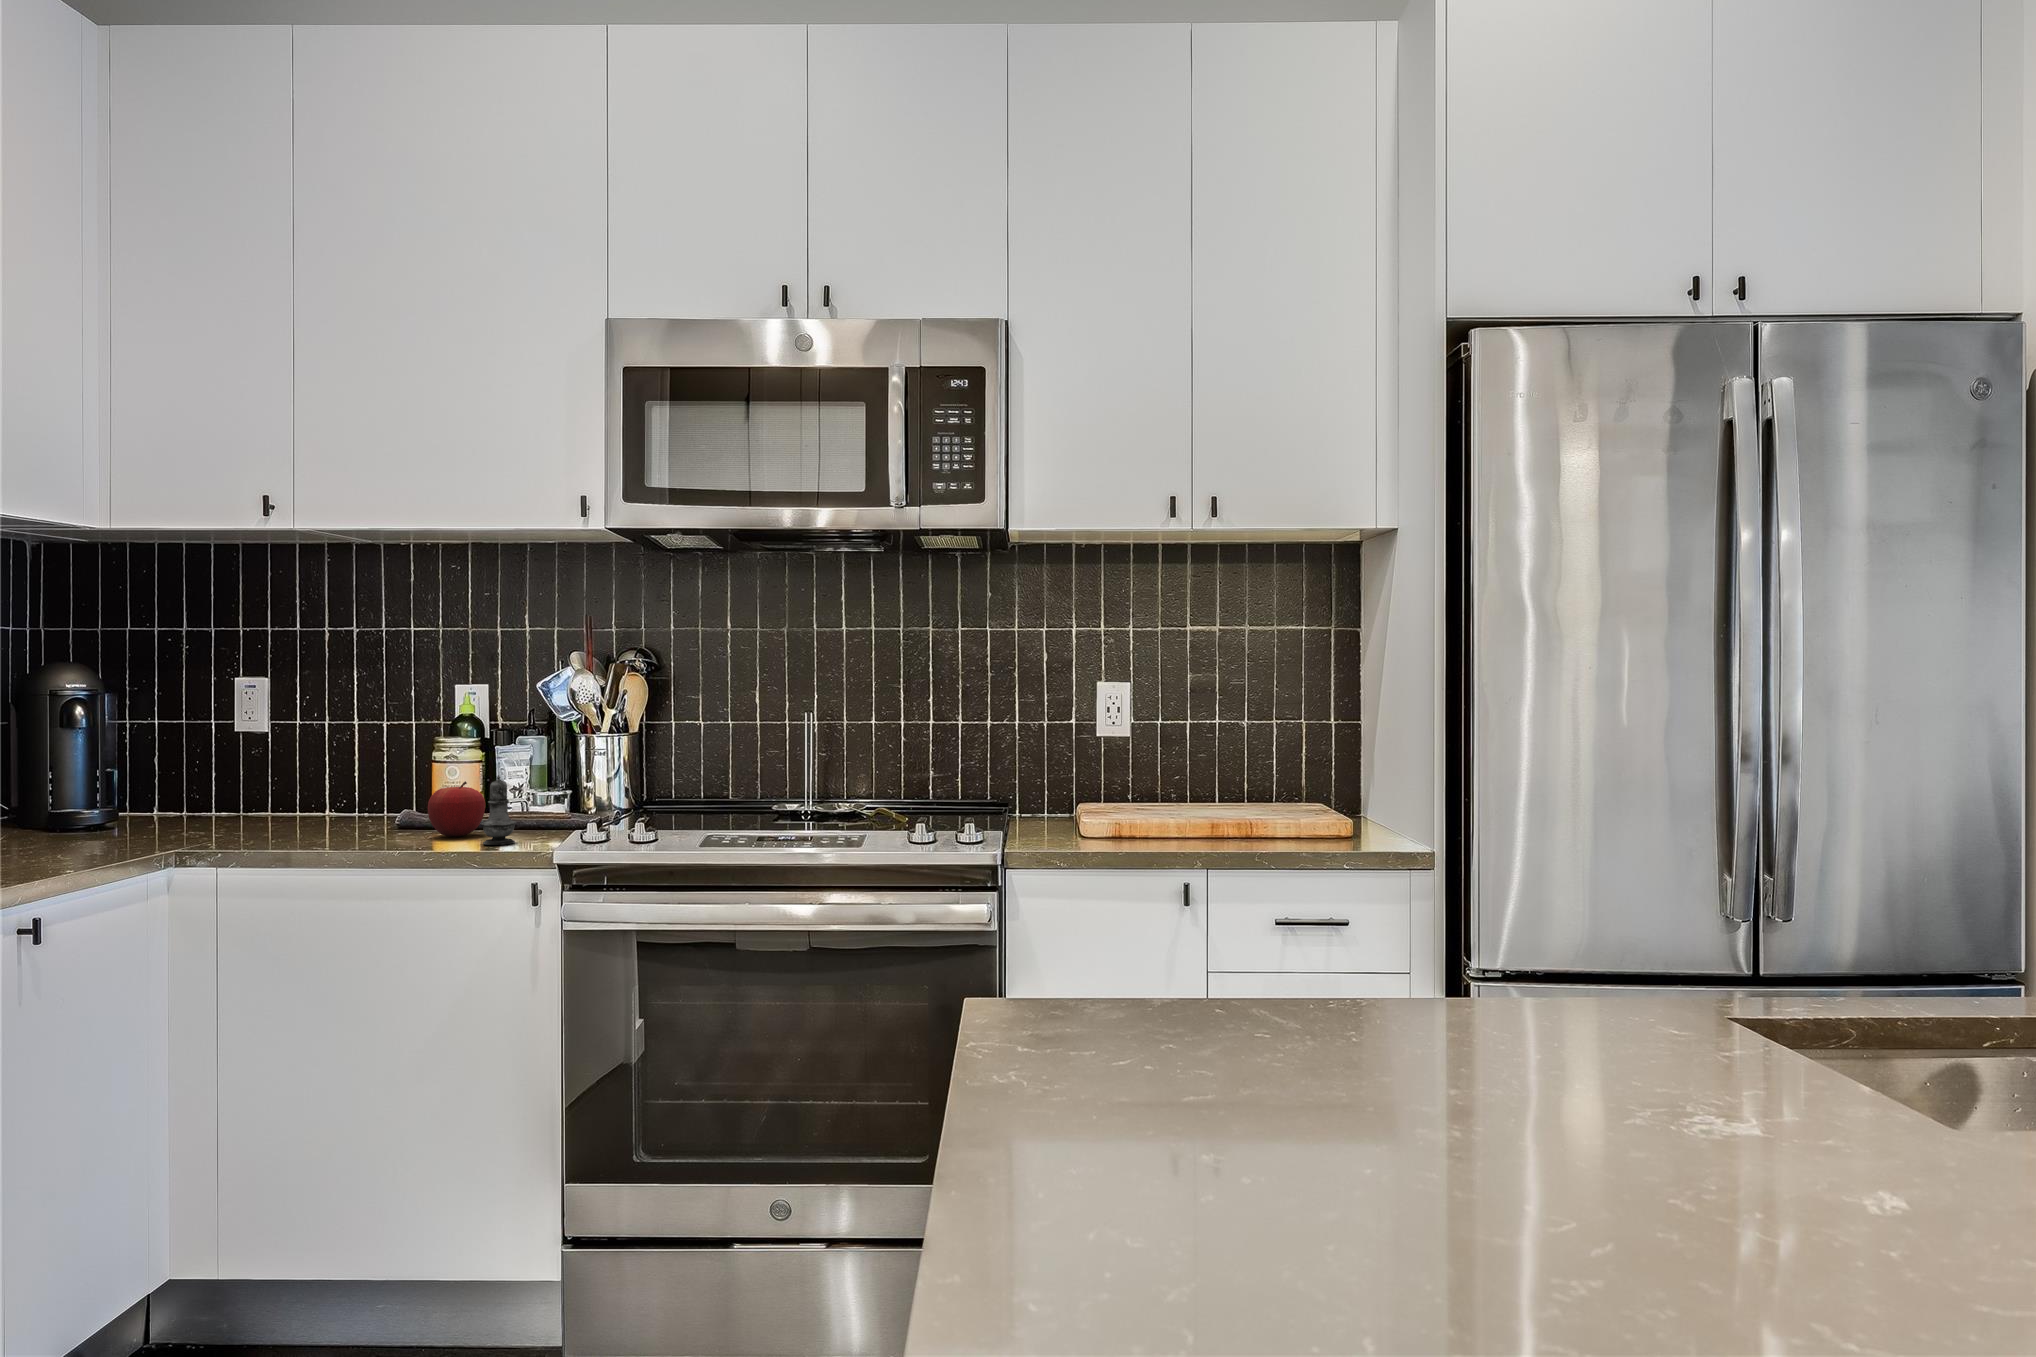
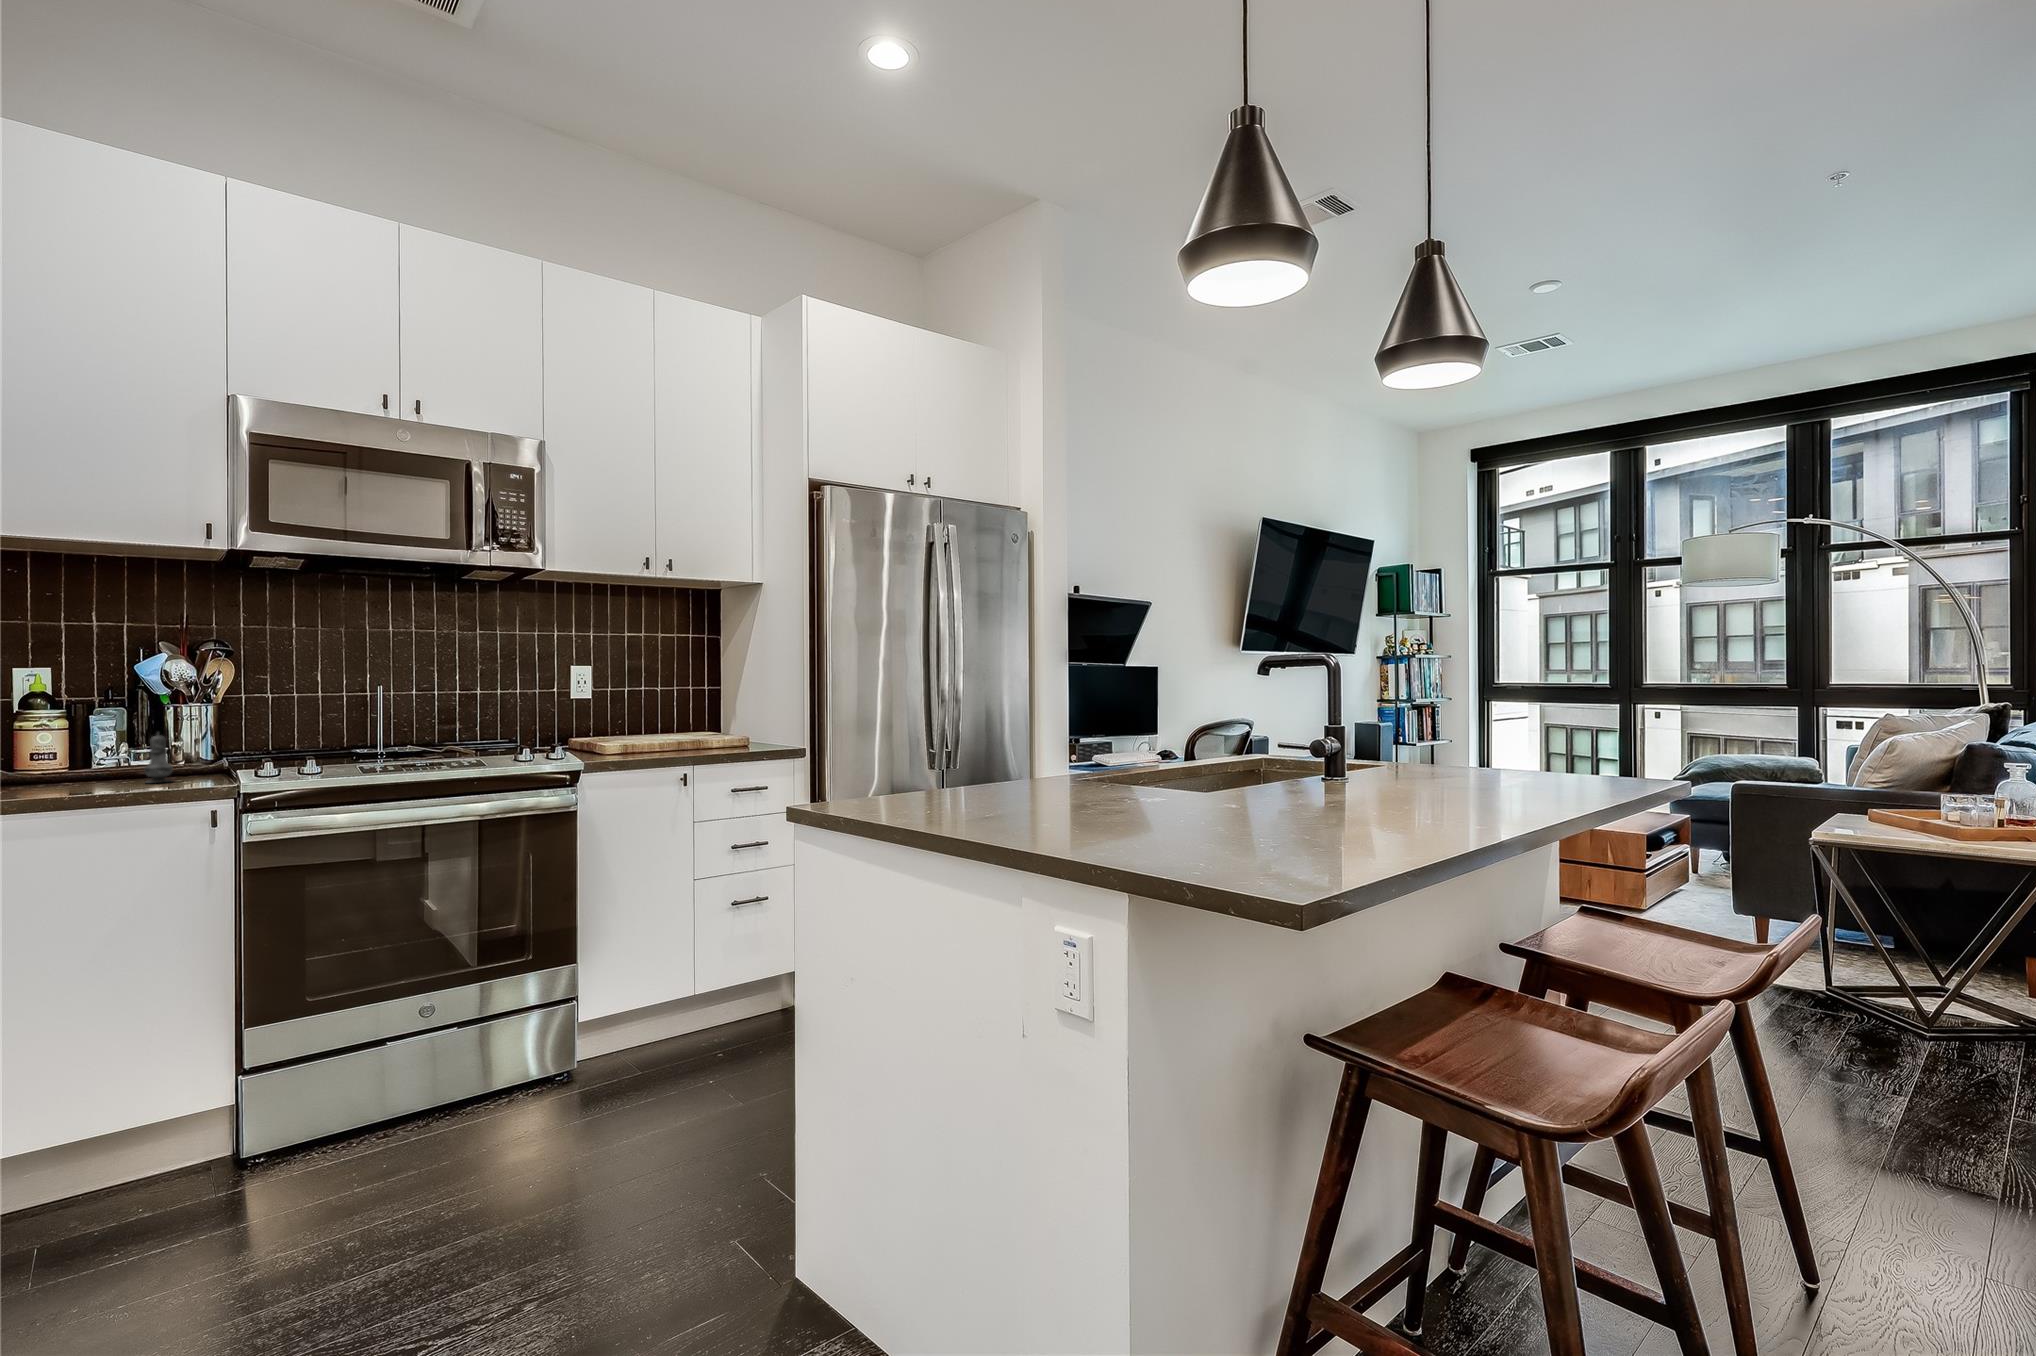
fruit: present [428,781,485,836] -> none [69,740,123,783]

